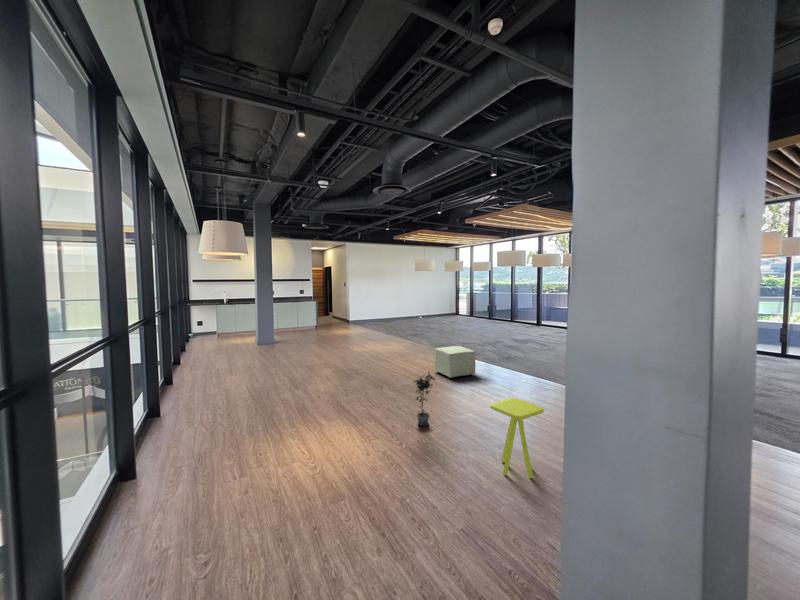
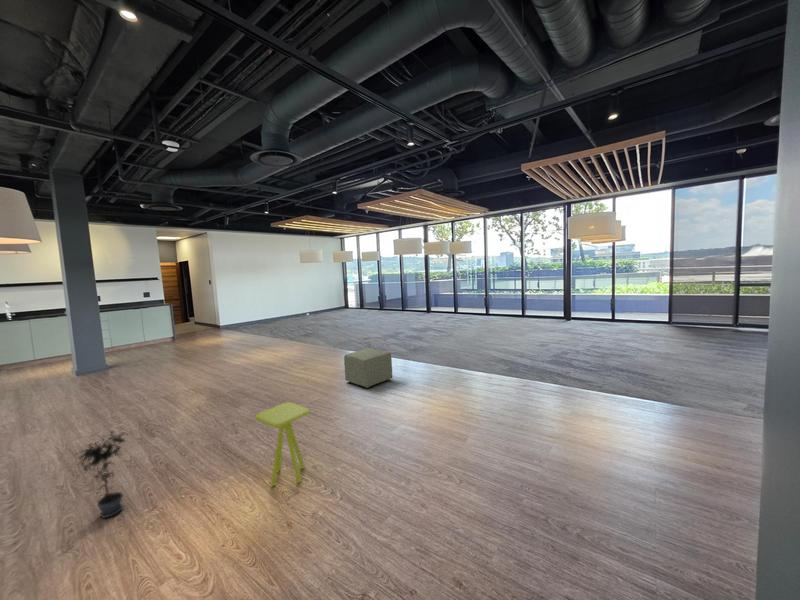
potted plant: present [414,372,435,426] -> present [78,432,127,518]
side table: present [490,398,544,478] -> present [255,402,310,486]

